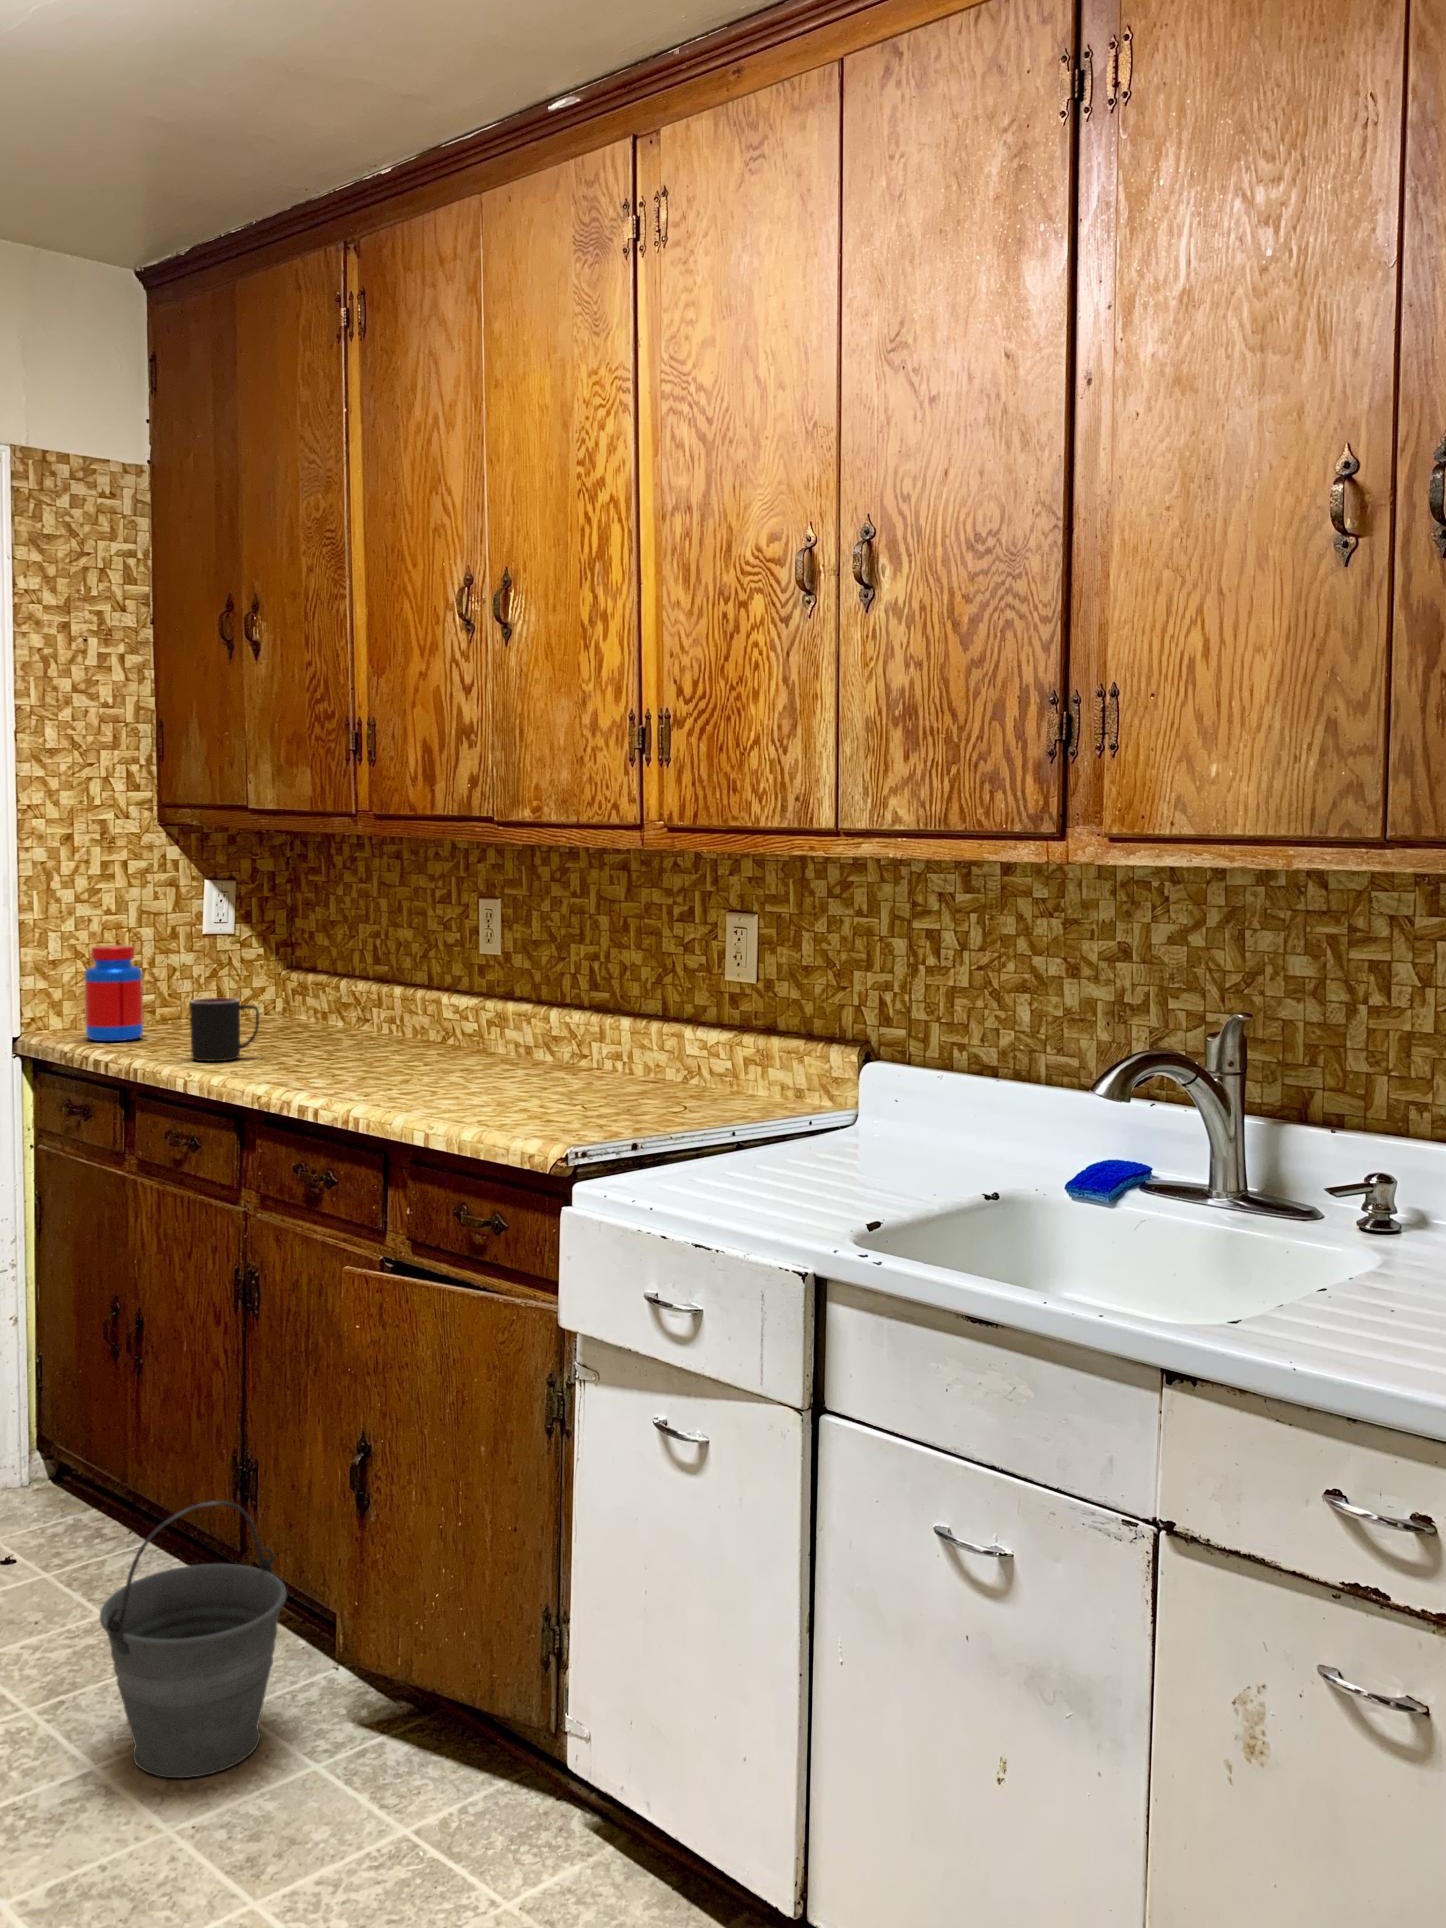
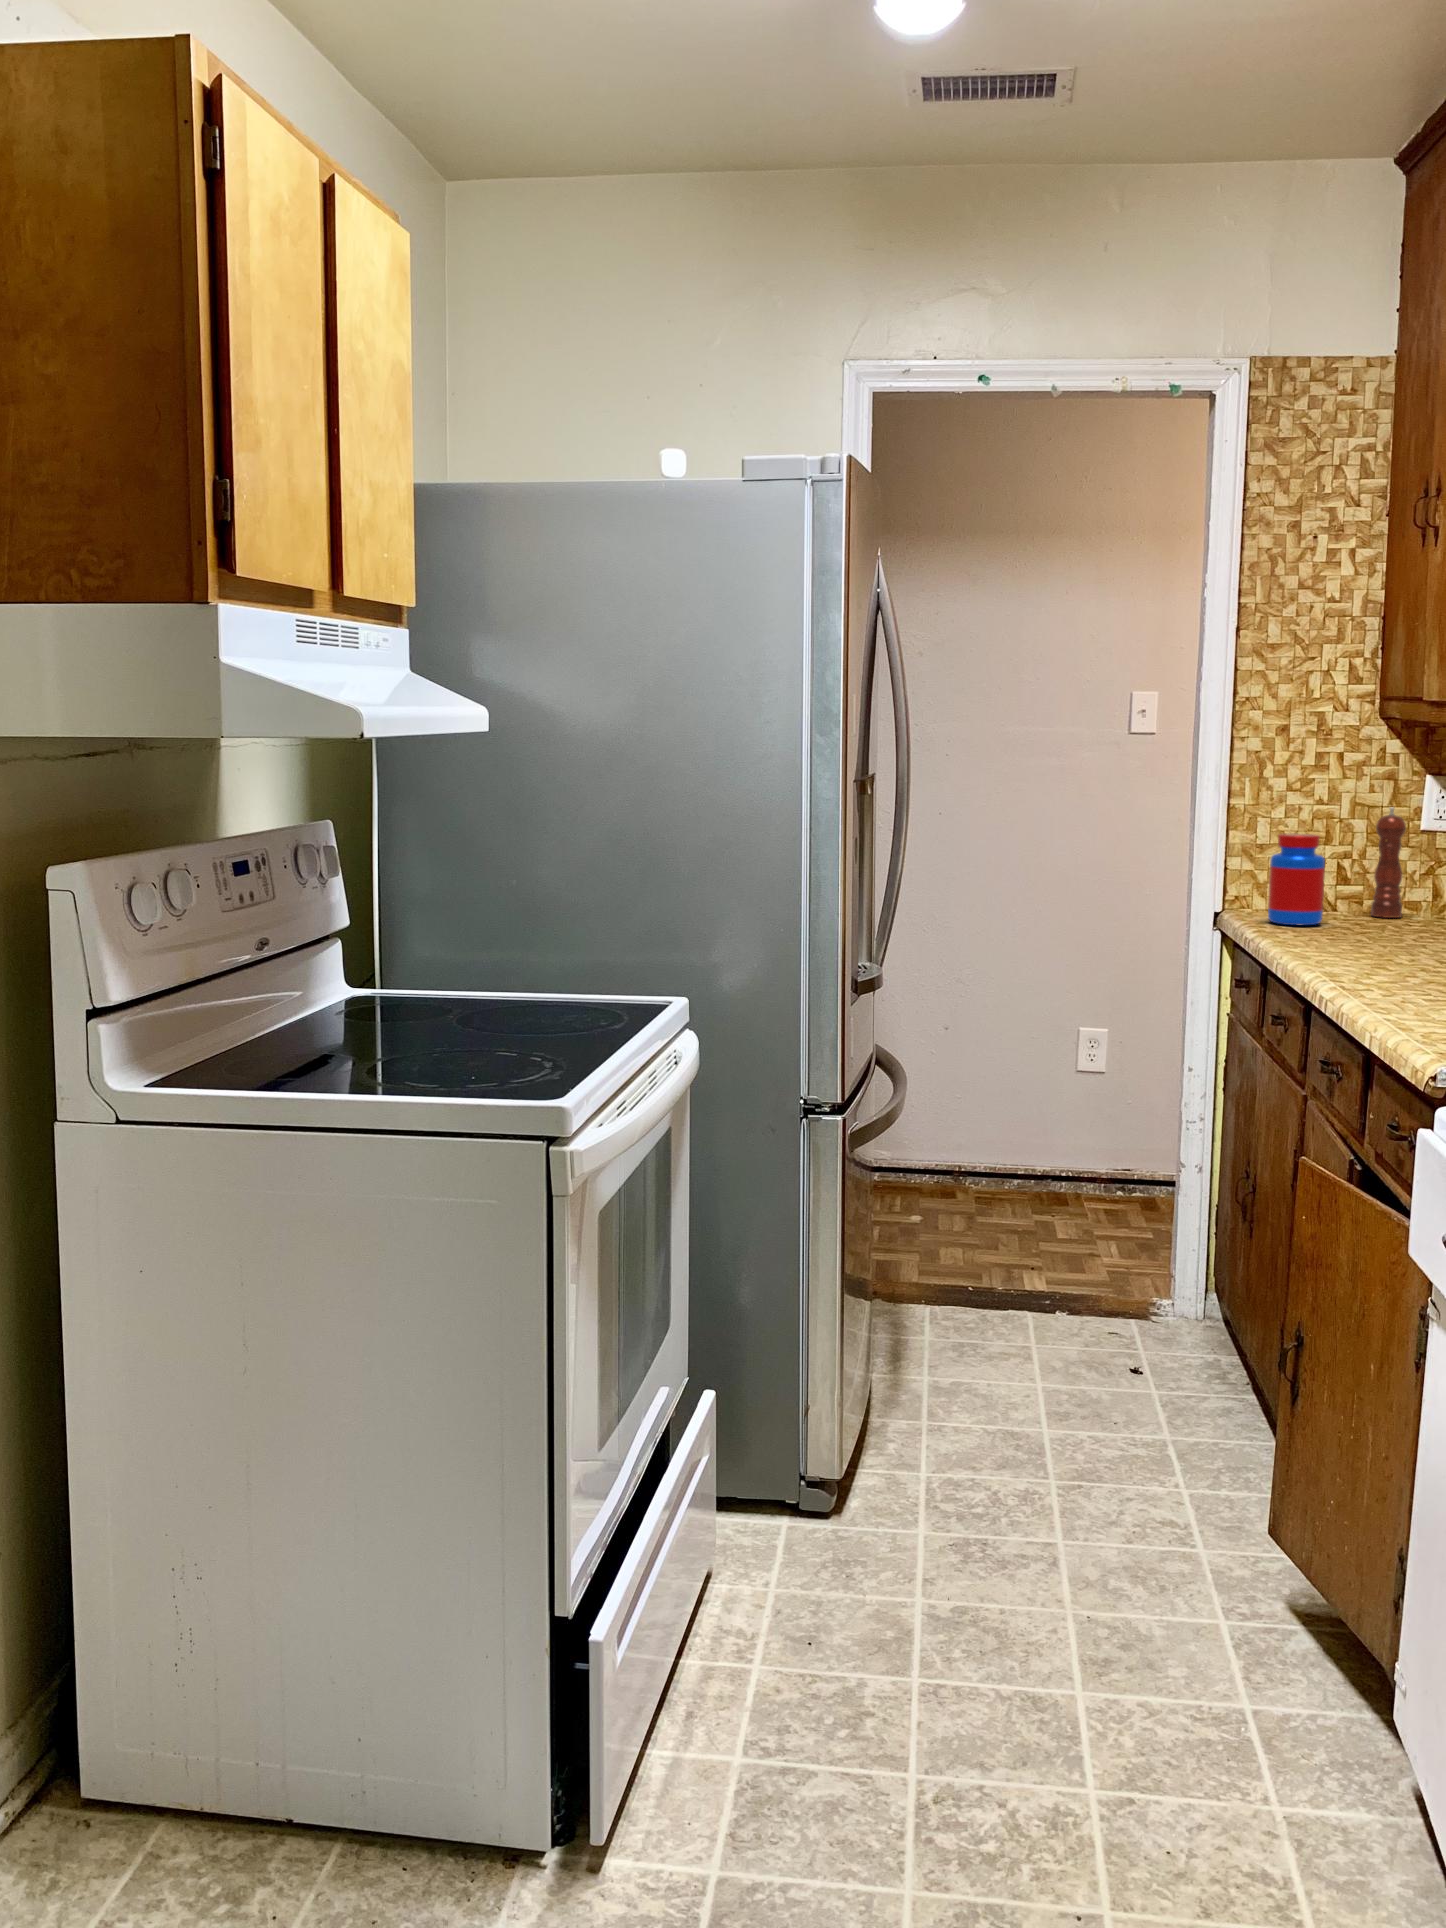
pepper mill: none [163,914,194,1025] -> present [1371,807,1406,918]
mug: present [190,998,259,1061] -> none [1318,890,1389,953]
bucket: present [100,1501,287,1778] -> none [1059,1346,1240,1589]

